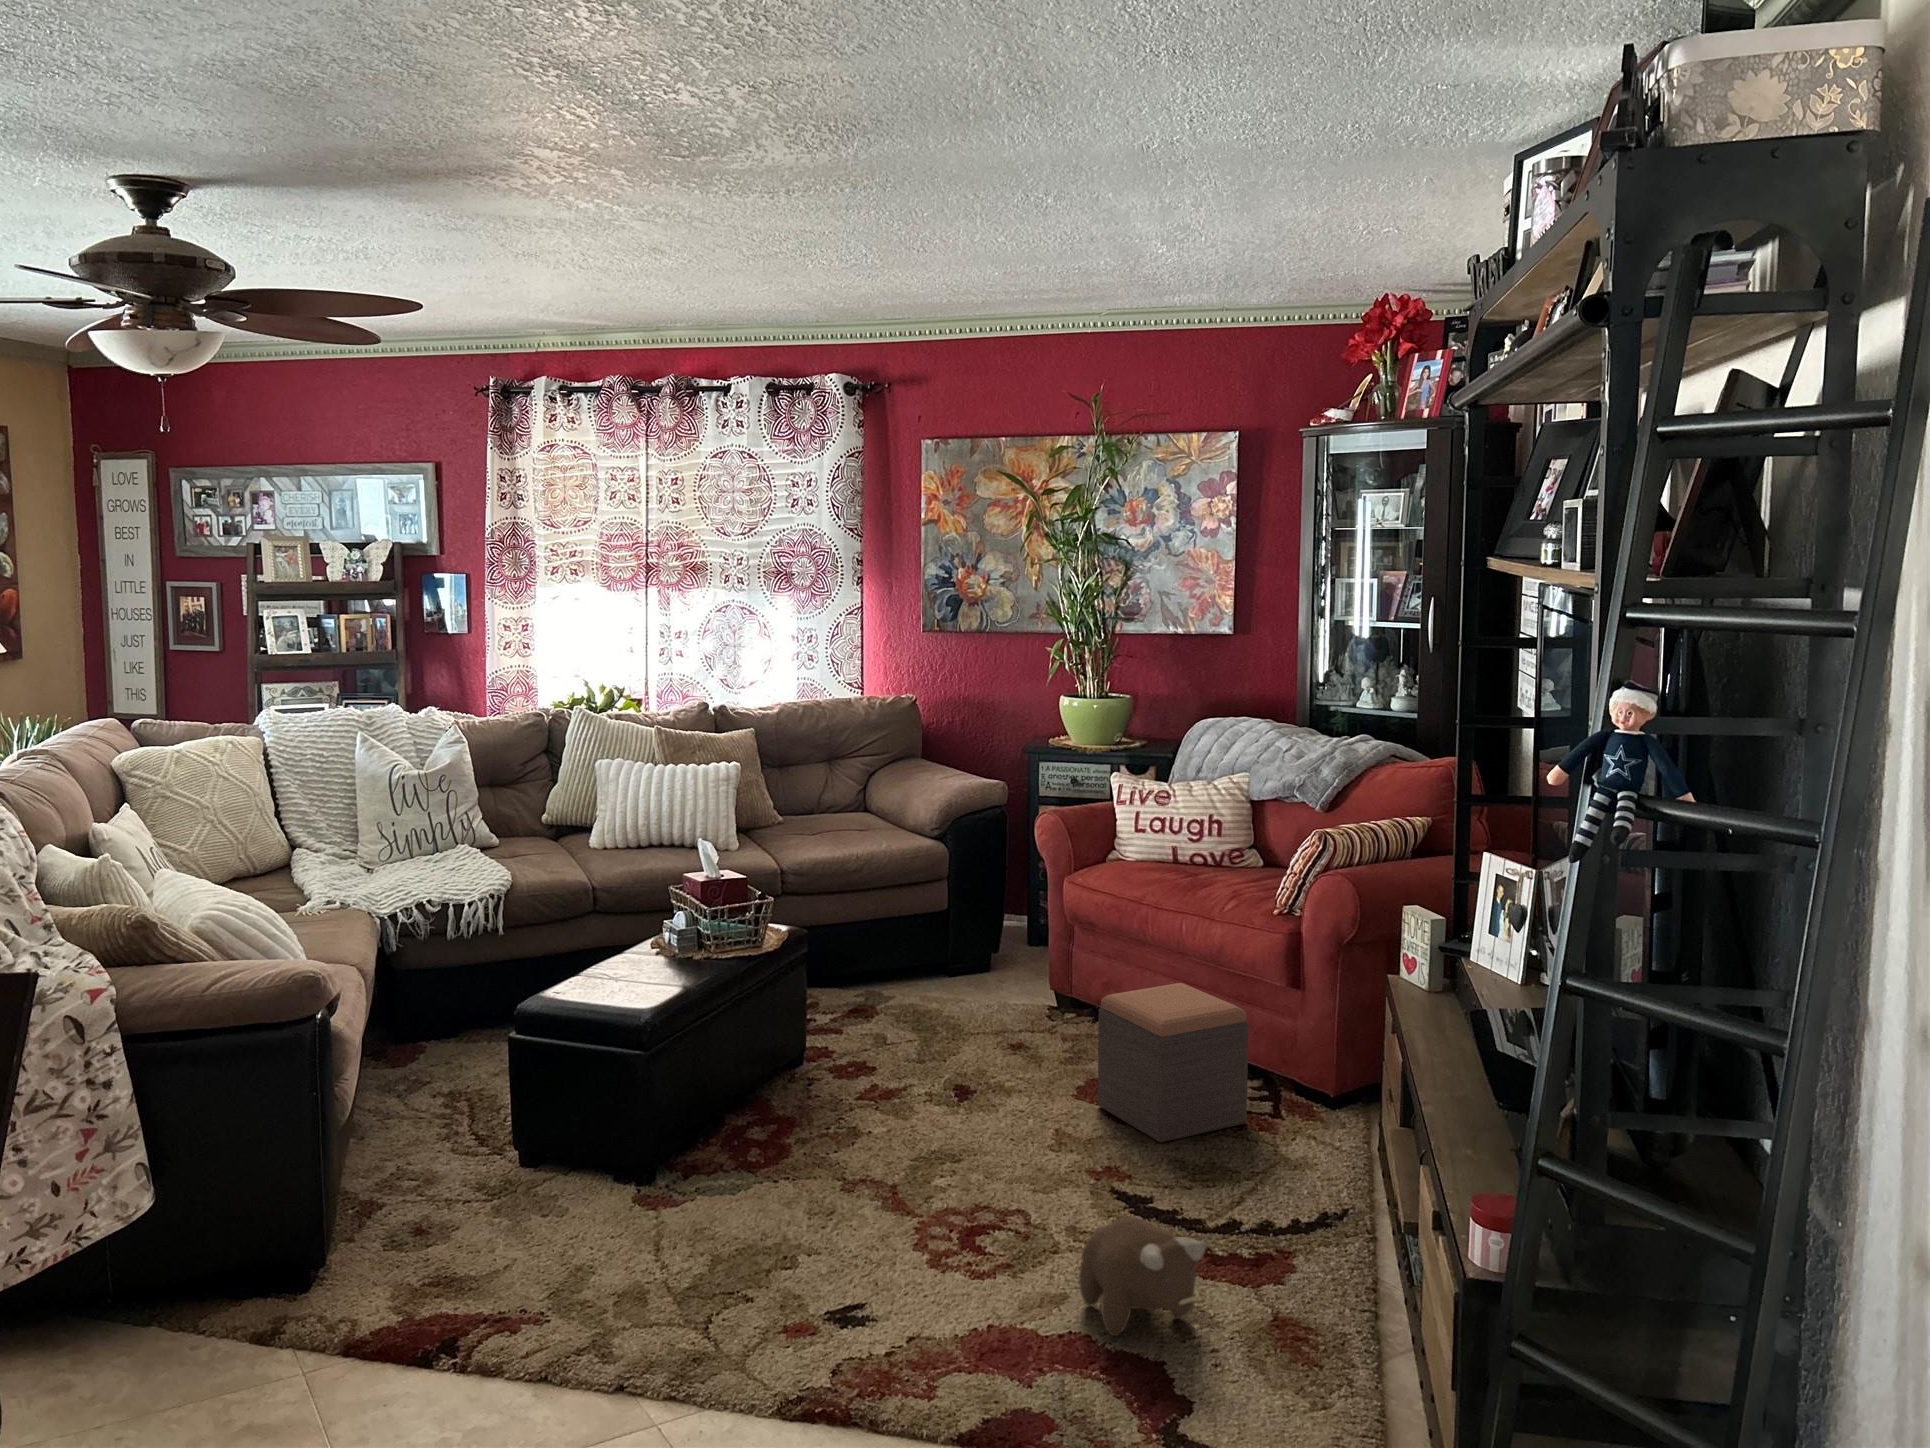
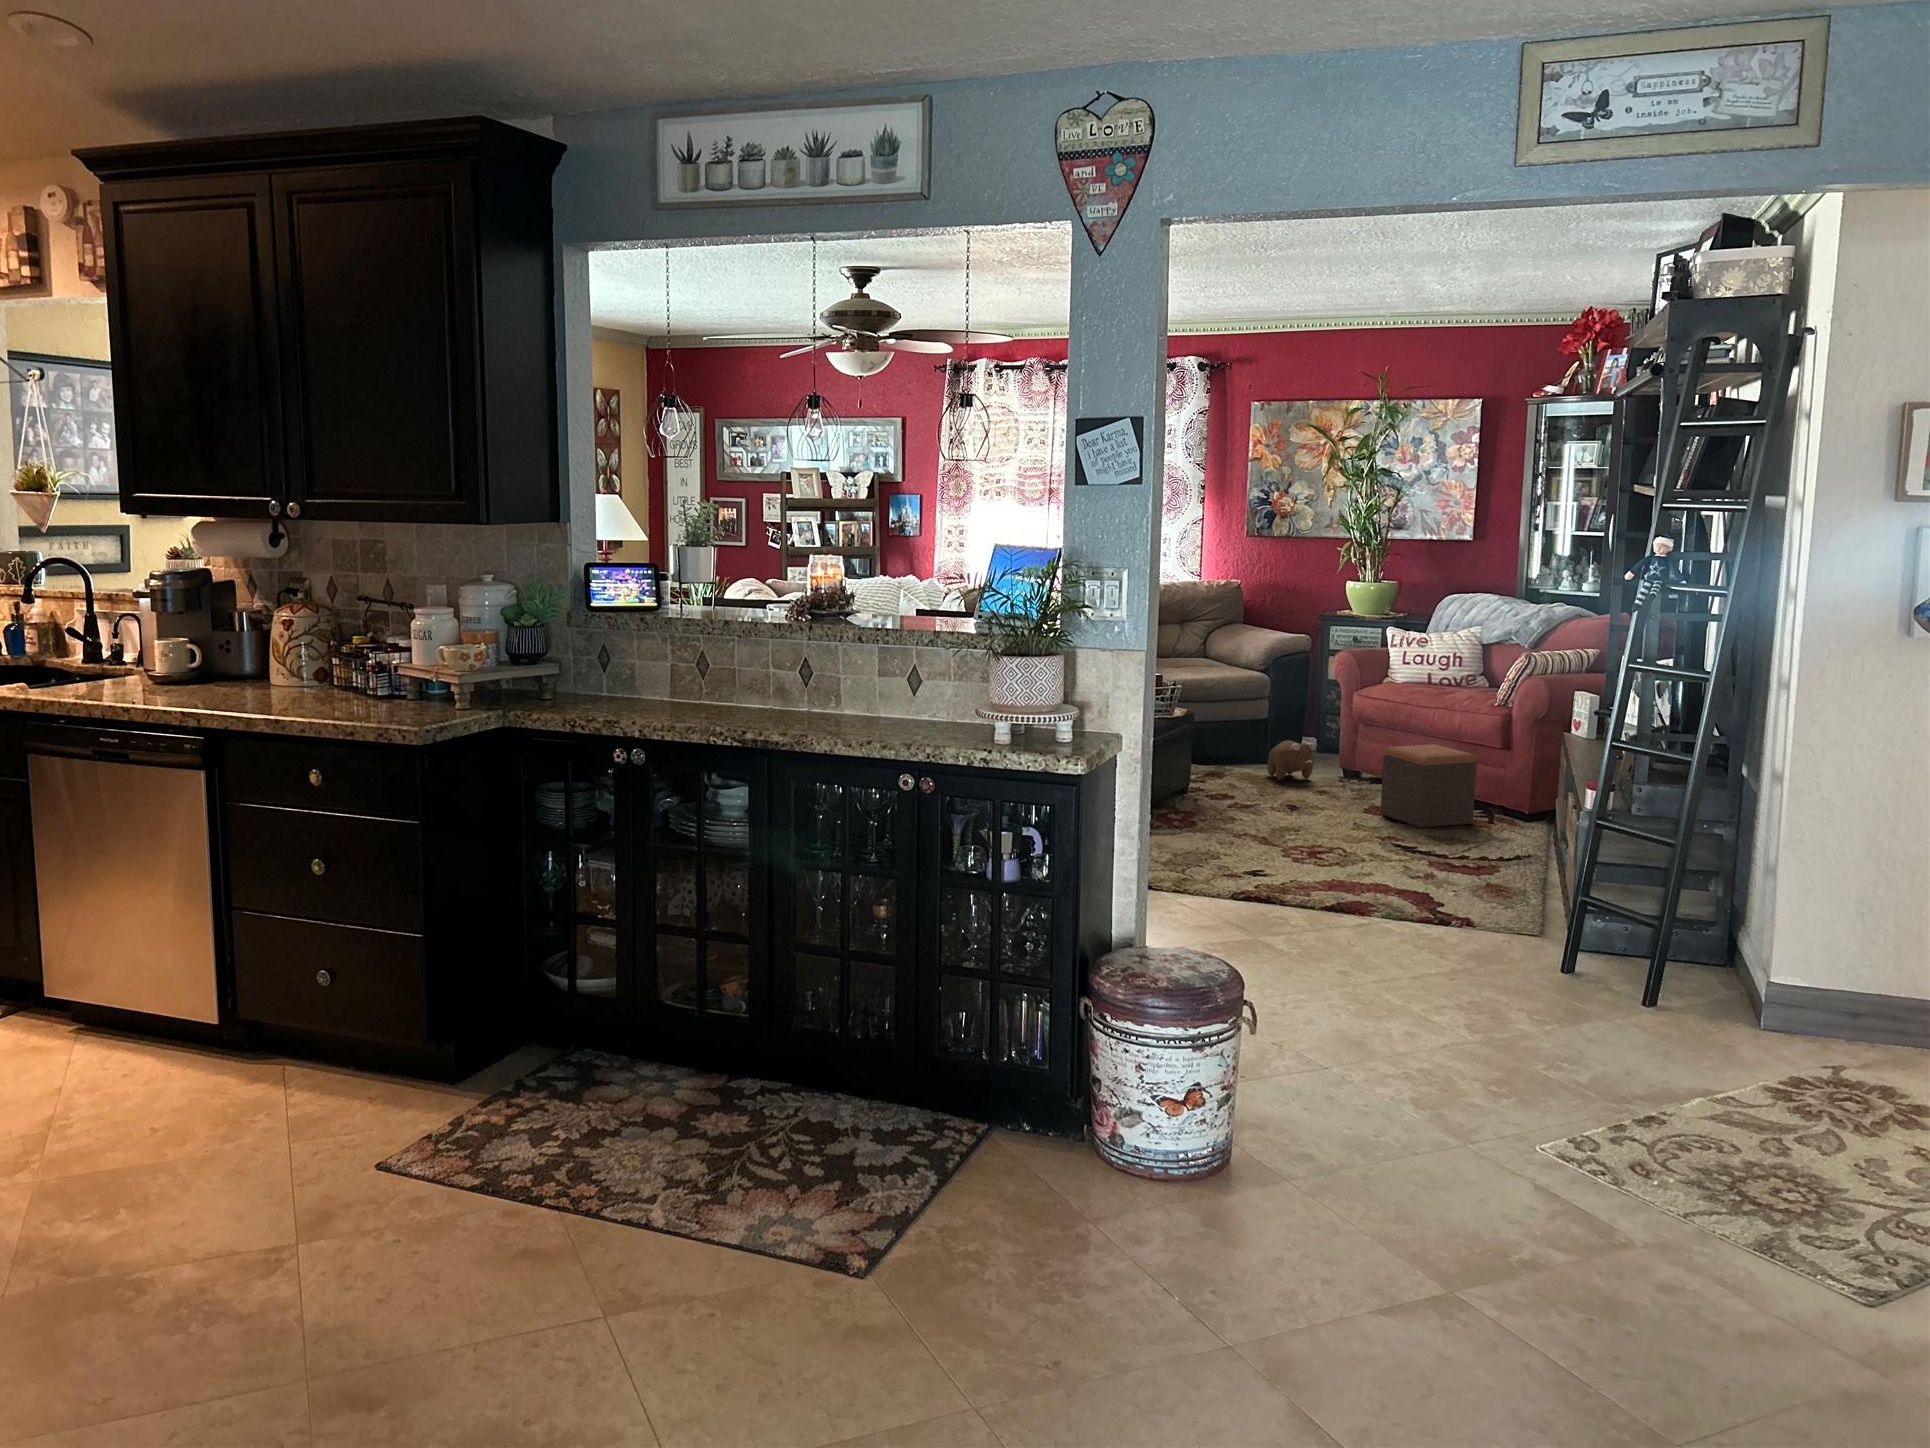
plush toy: present [1079,1217,1206,1336] -> present [1267,740,1317,781]

